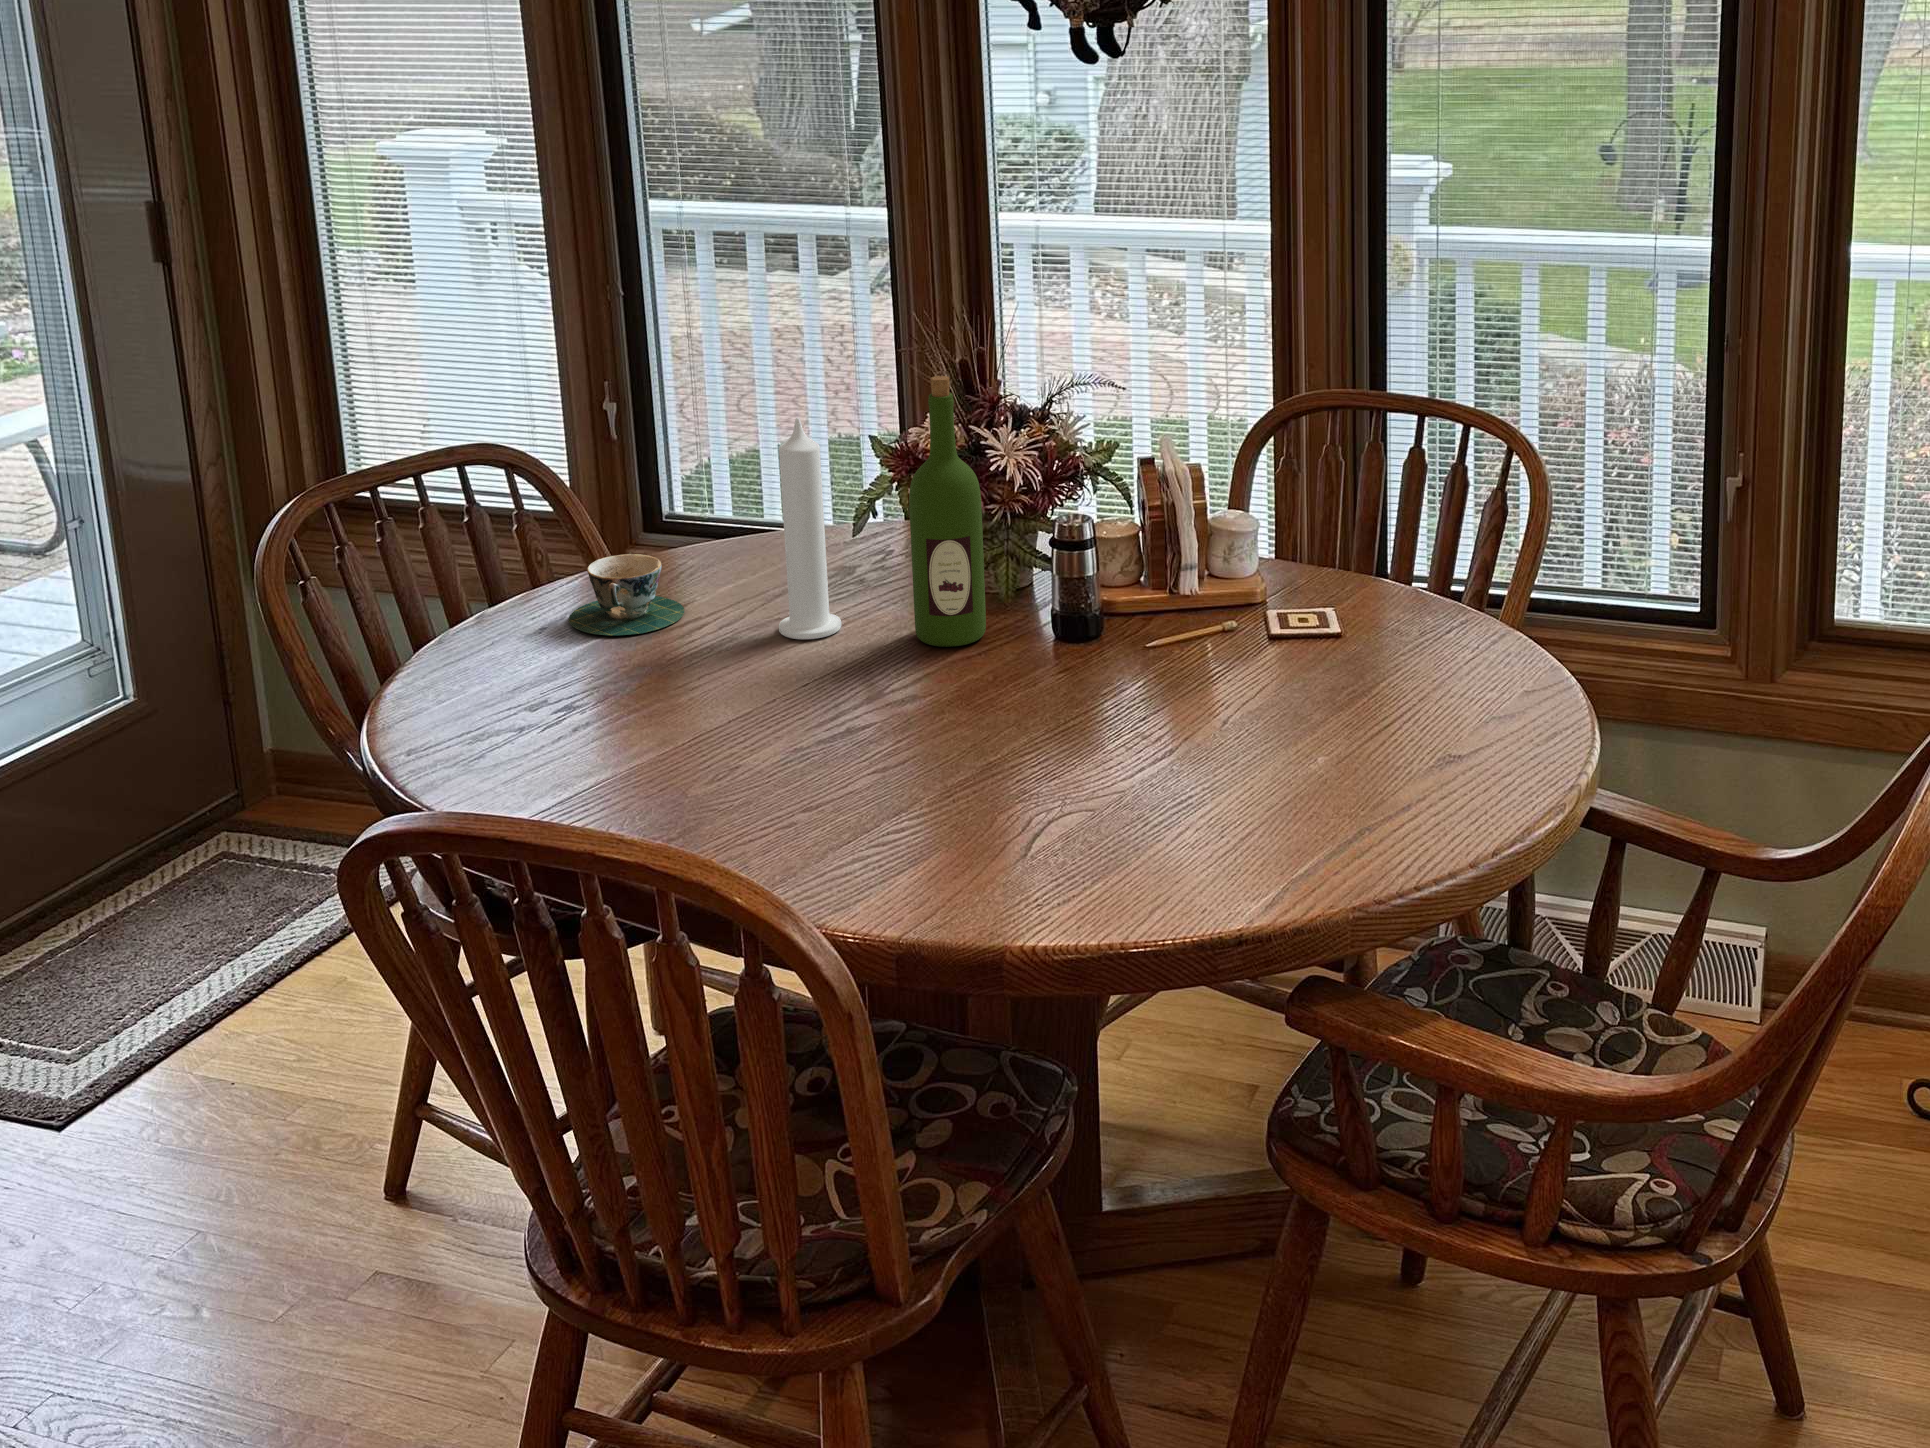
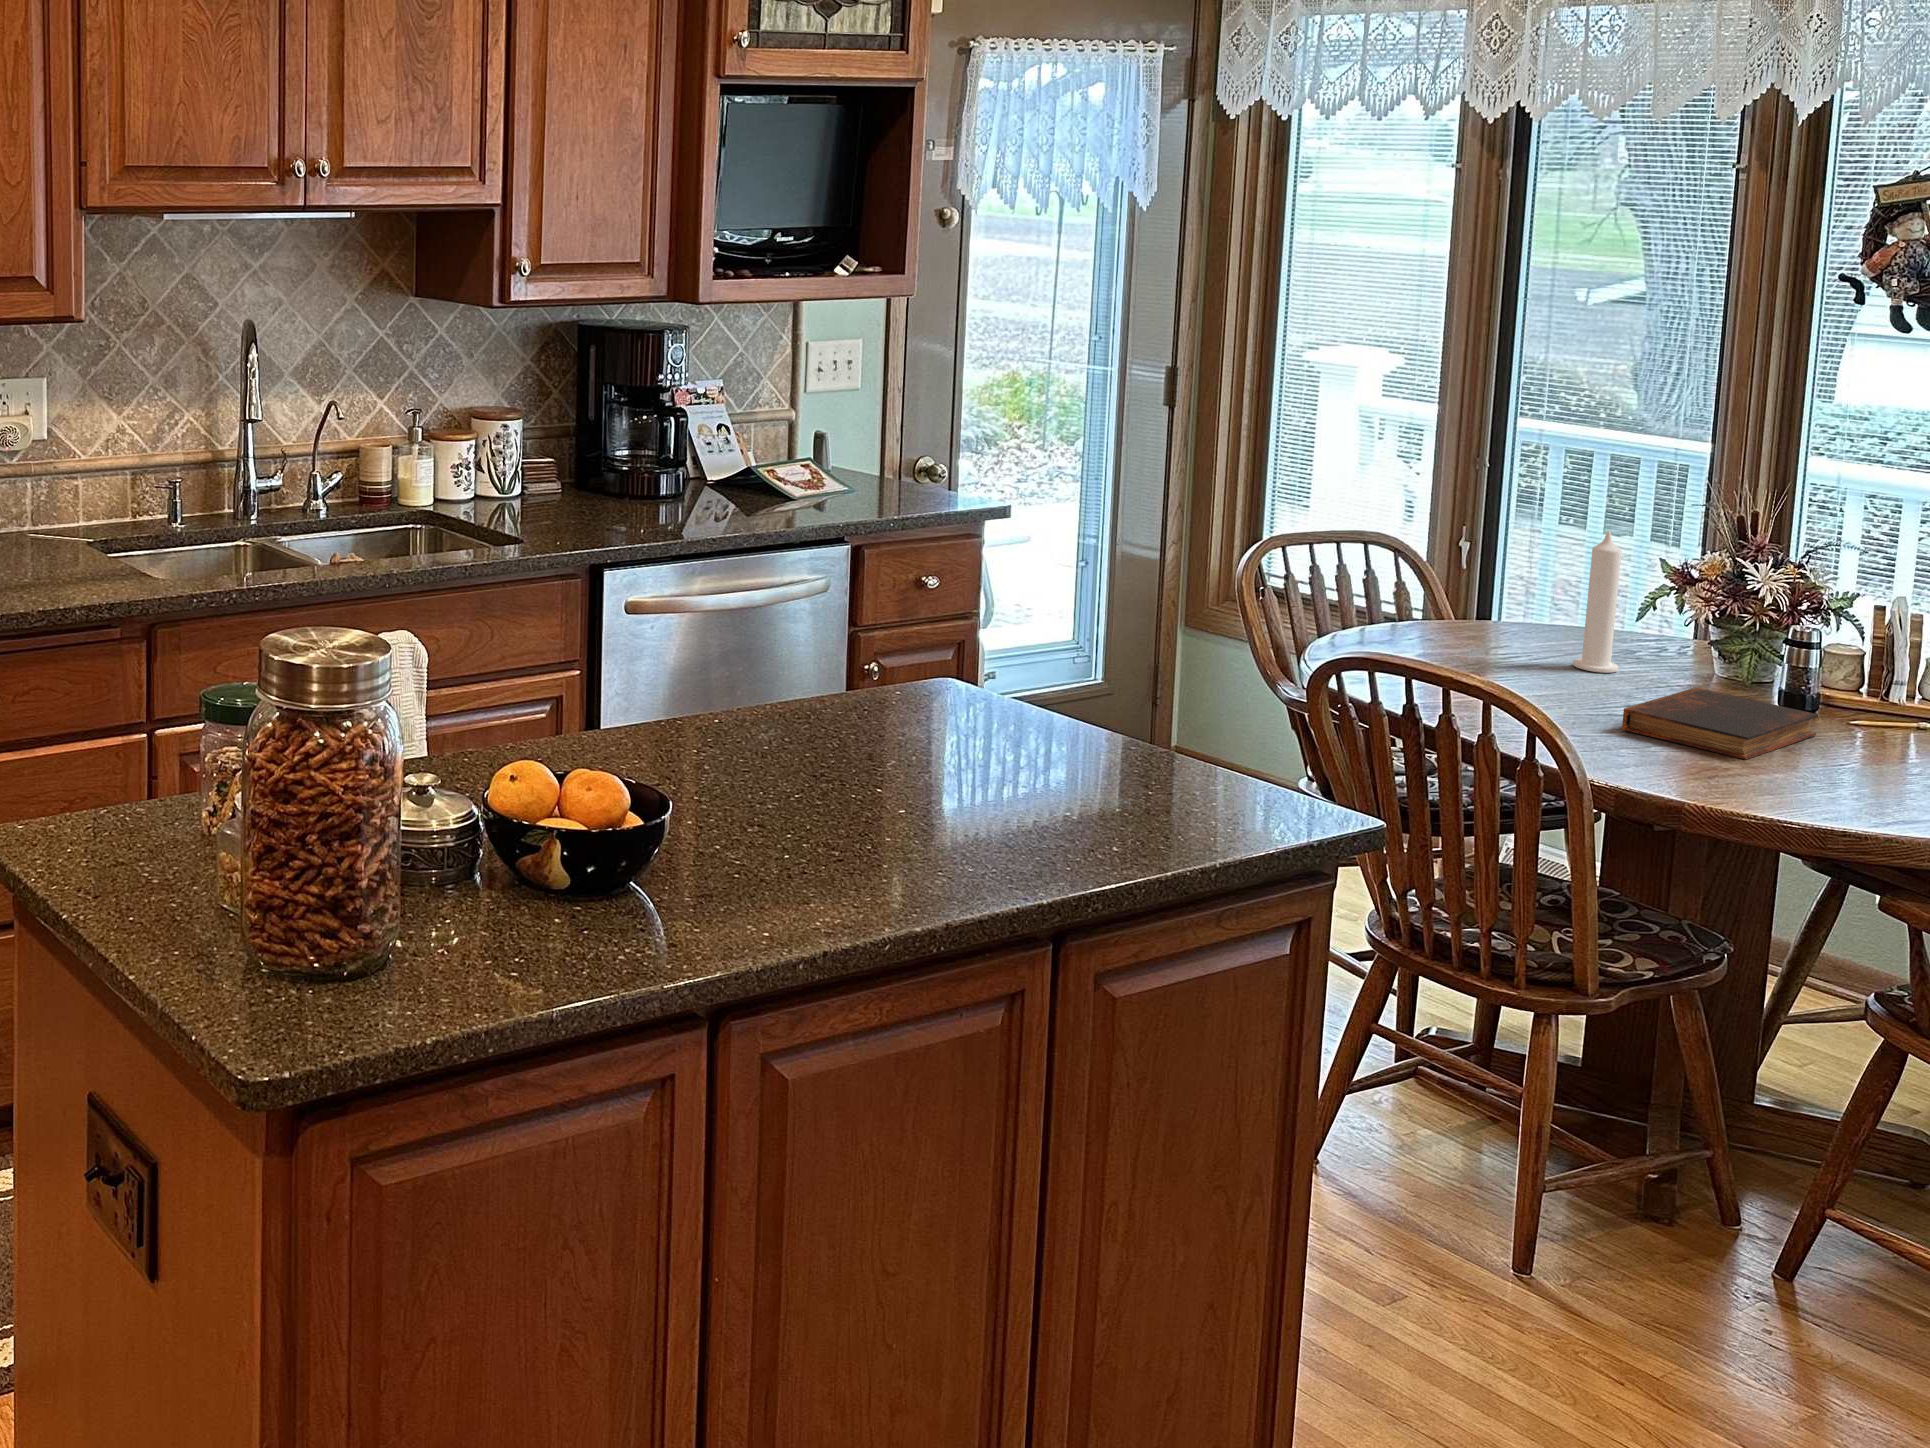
wine bottle: present [909,376,986,647] -> none [1671,517,1734,694]
teacup: present [569,552,684,635] -> none [1431,602,1509,649]
book: none [876,654,1126,795] -> present [1622,687,1818,759]

